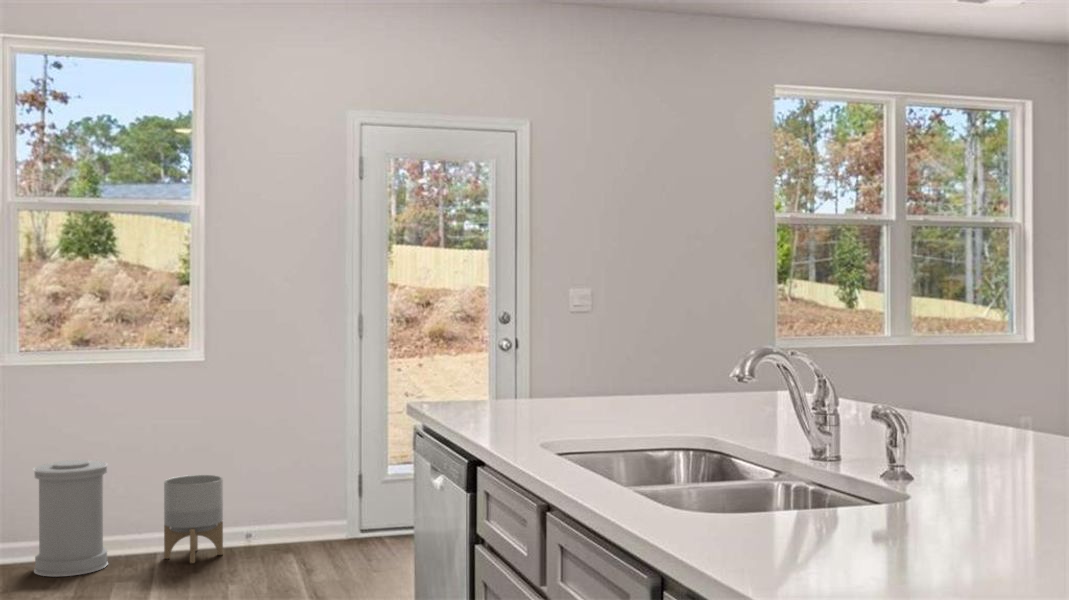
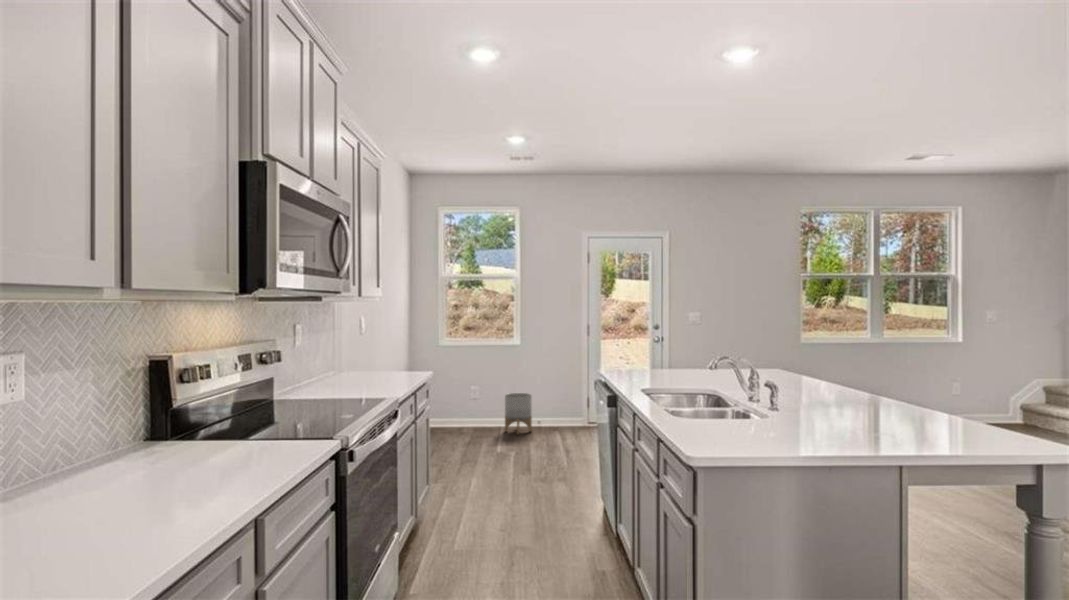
trash can: present [34,460,108,576] -> none [448,383,480,436]

